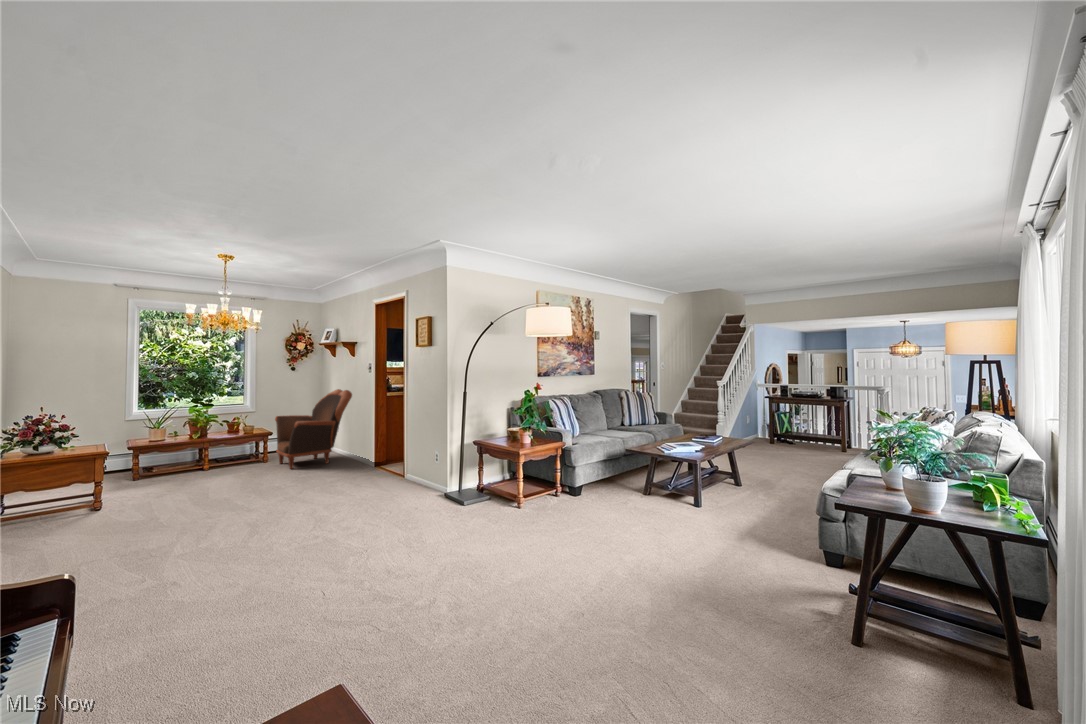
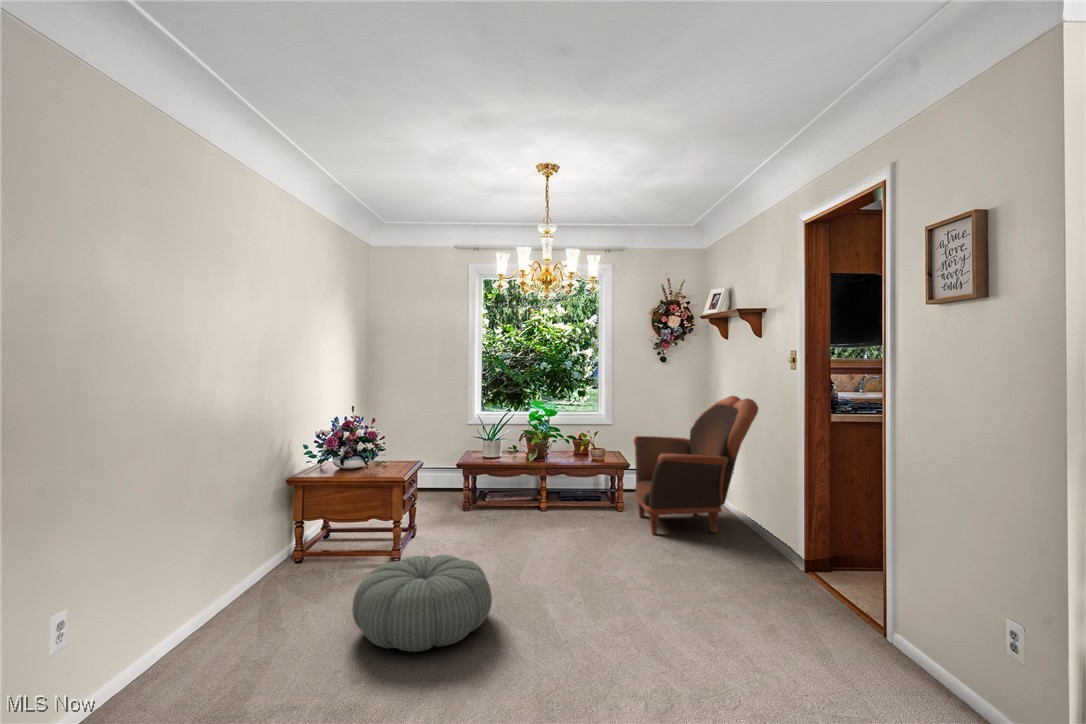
pouf: none [104,482,203,530] -> present [352,555,492,652]

